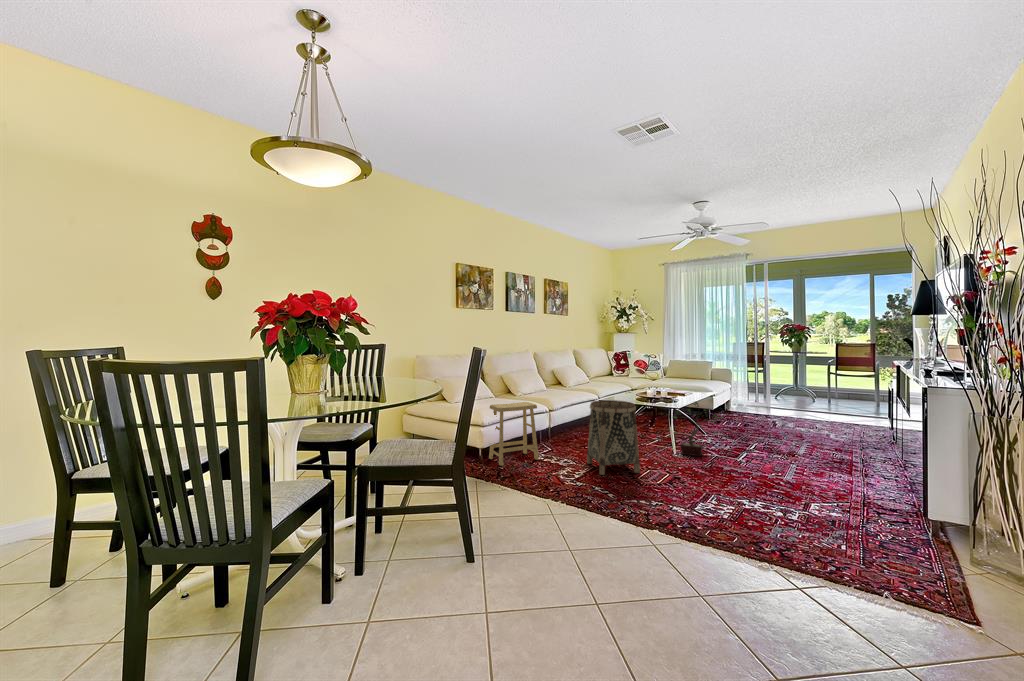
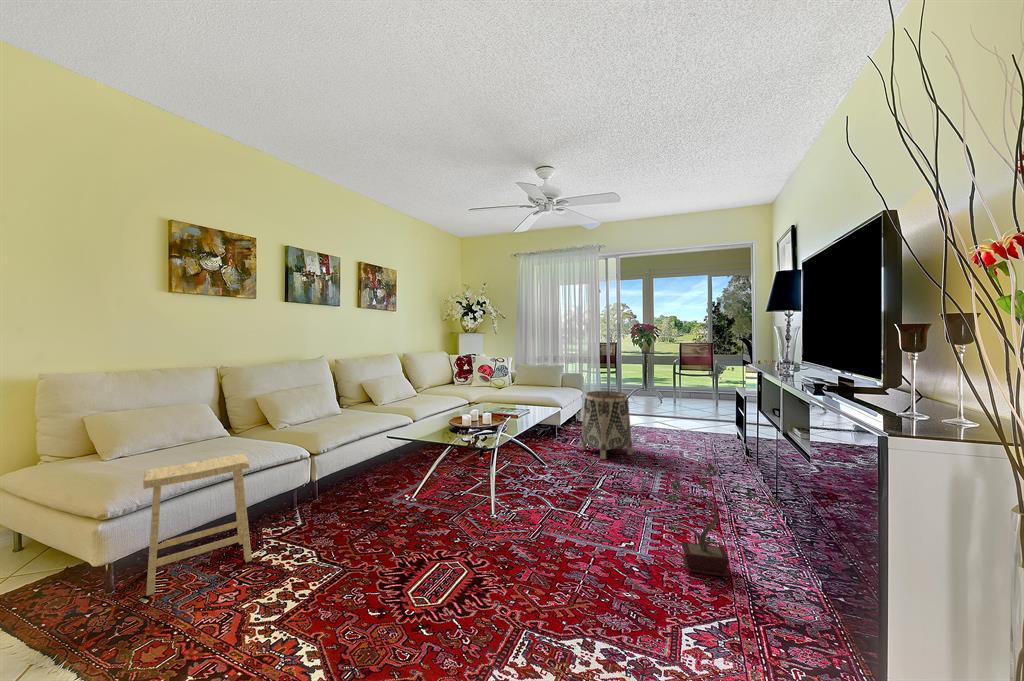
basket: present [587,400,640,475] -> present [581,391,633,459]
potted plant: present [673,402,723,456] -> present [667,464,778,577]

